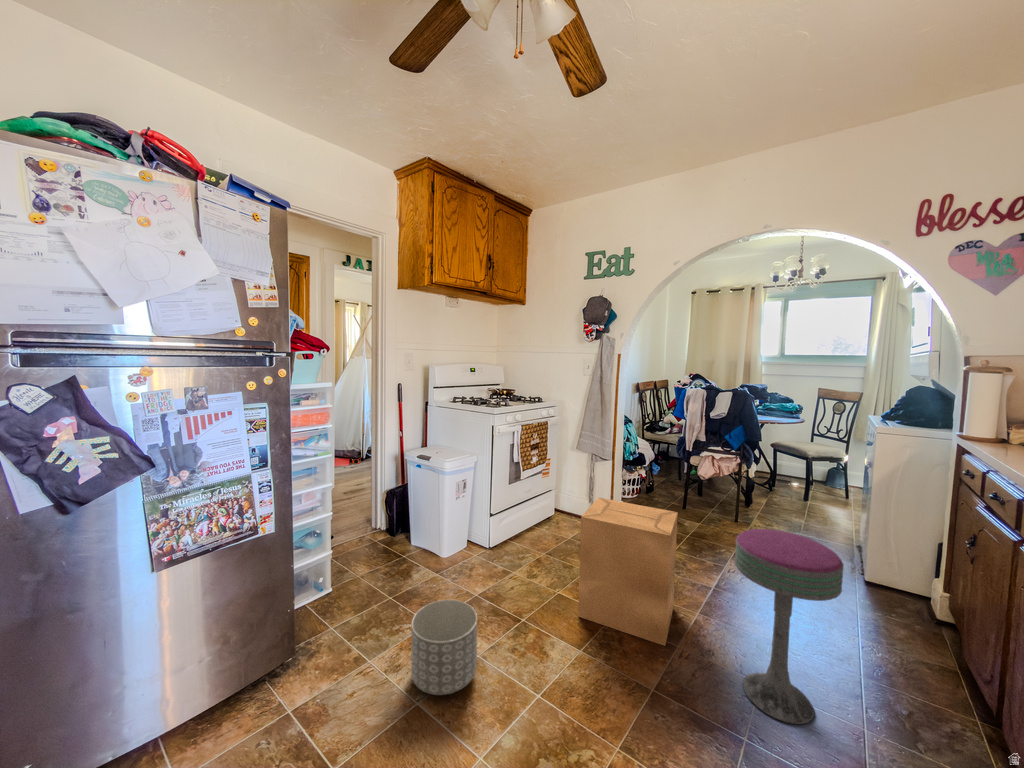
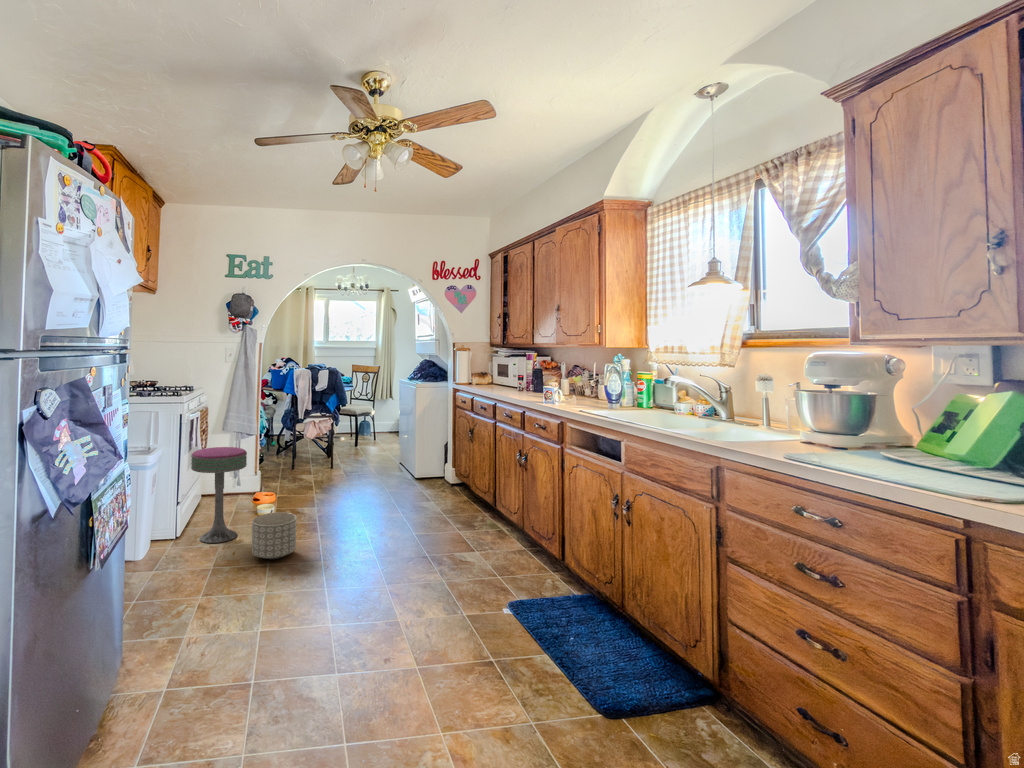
cardboard box: present [578,498,678,646] -> none [296,443,359,519]
bar stool: present [735,529,844,724] -> present [191,447,247,543]

